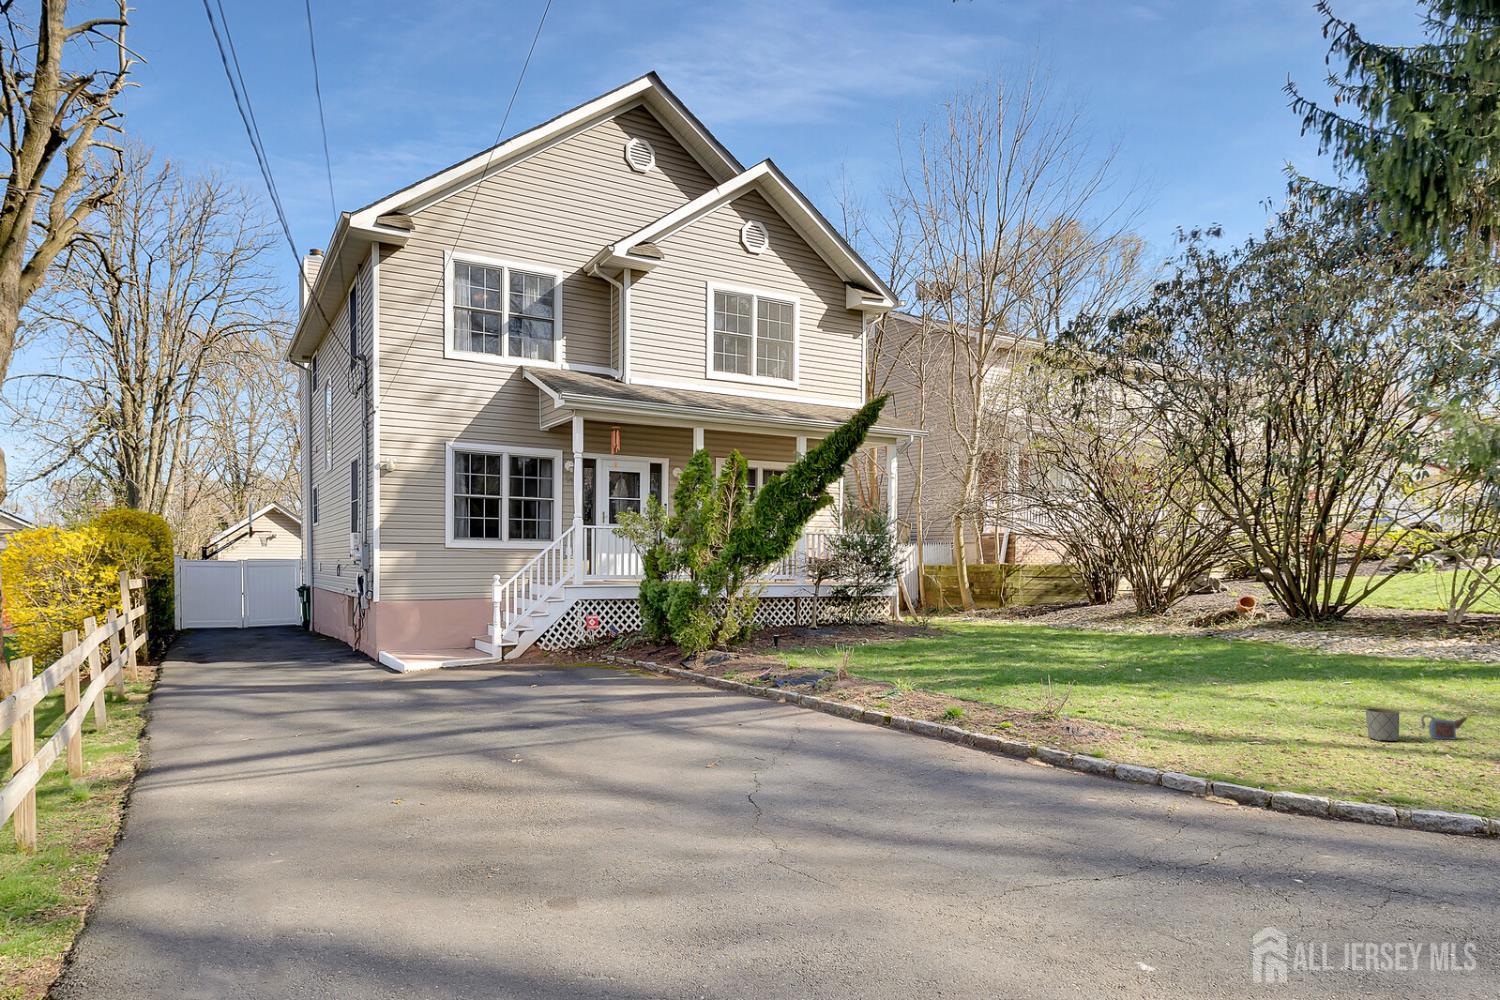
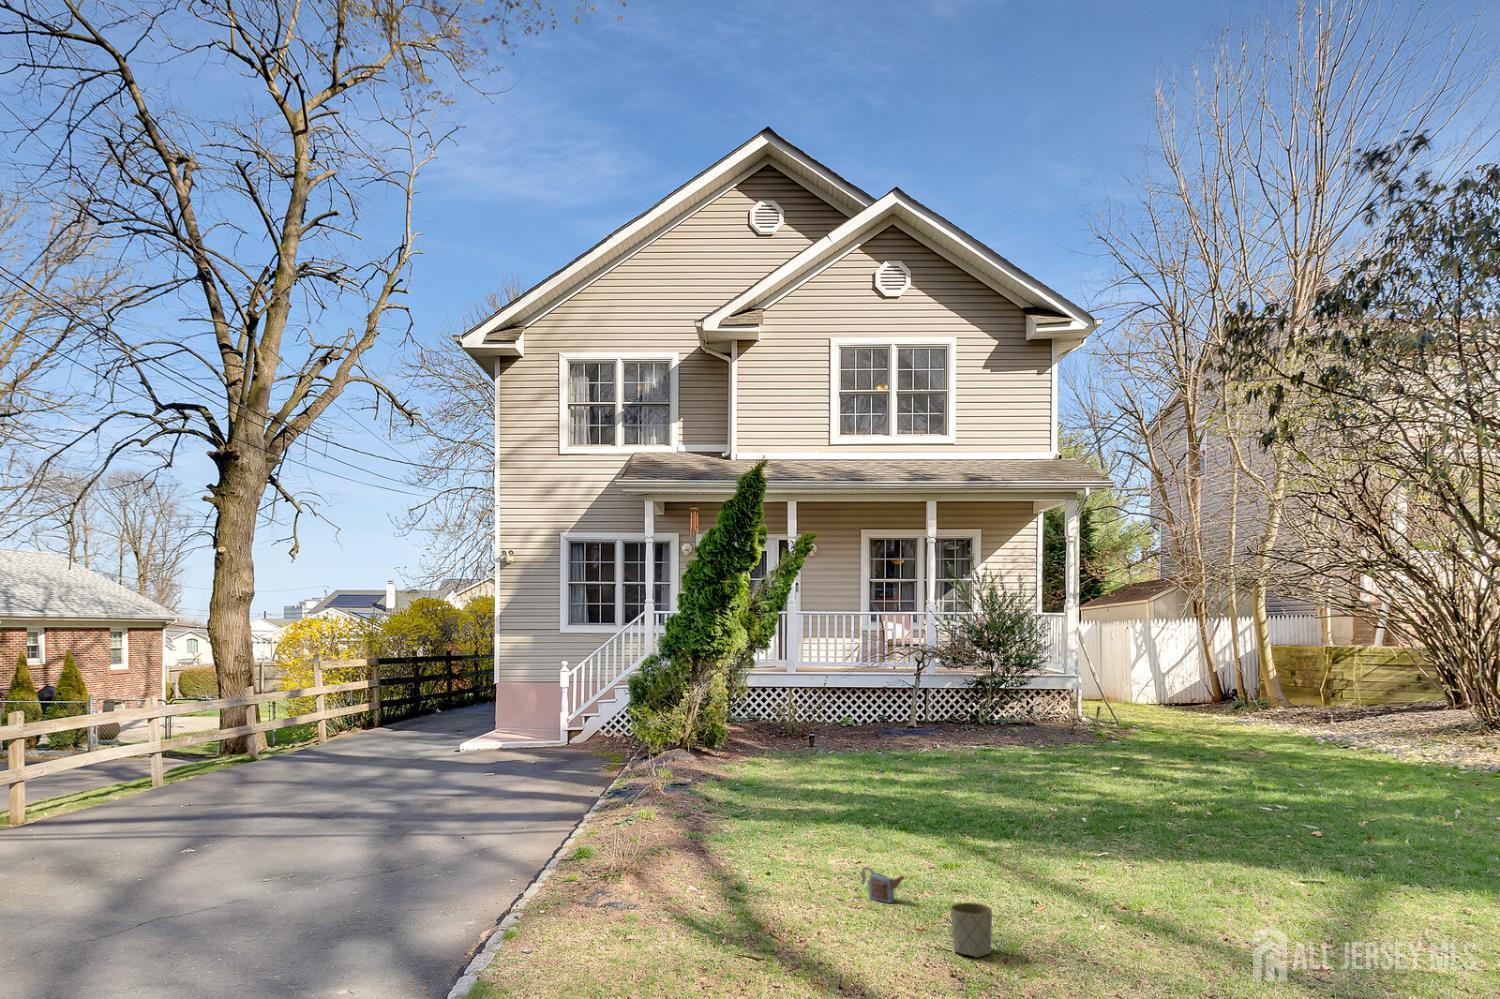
watering can: present [1421,715,1467,740] -> present [861,867,904,903]

